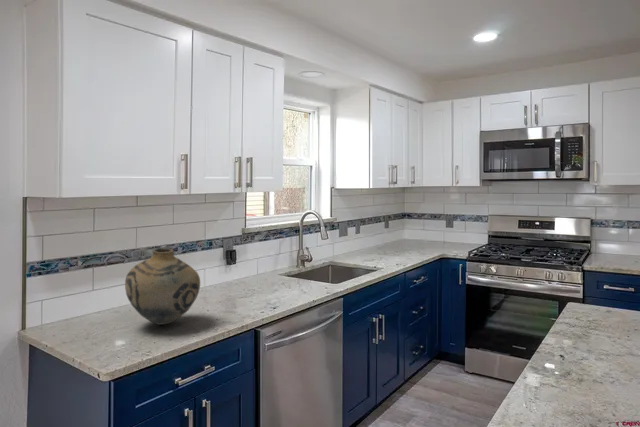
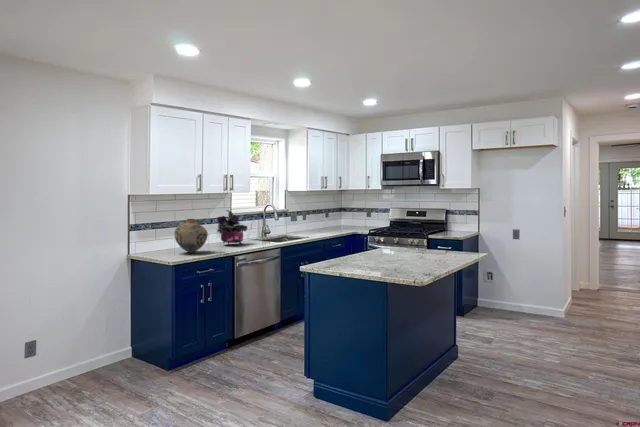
potted plant: none [220,224,279,295] -> present [217,210,247,245]

